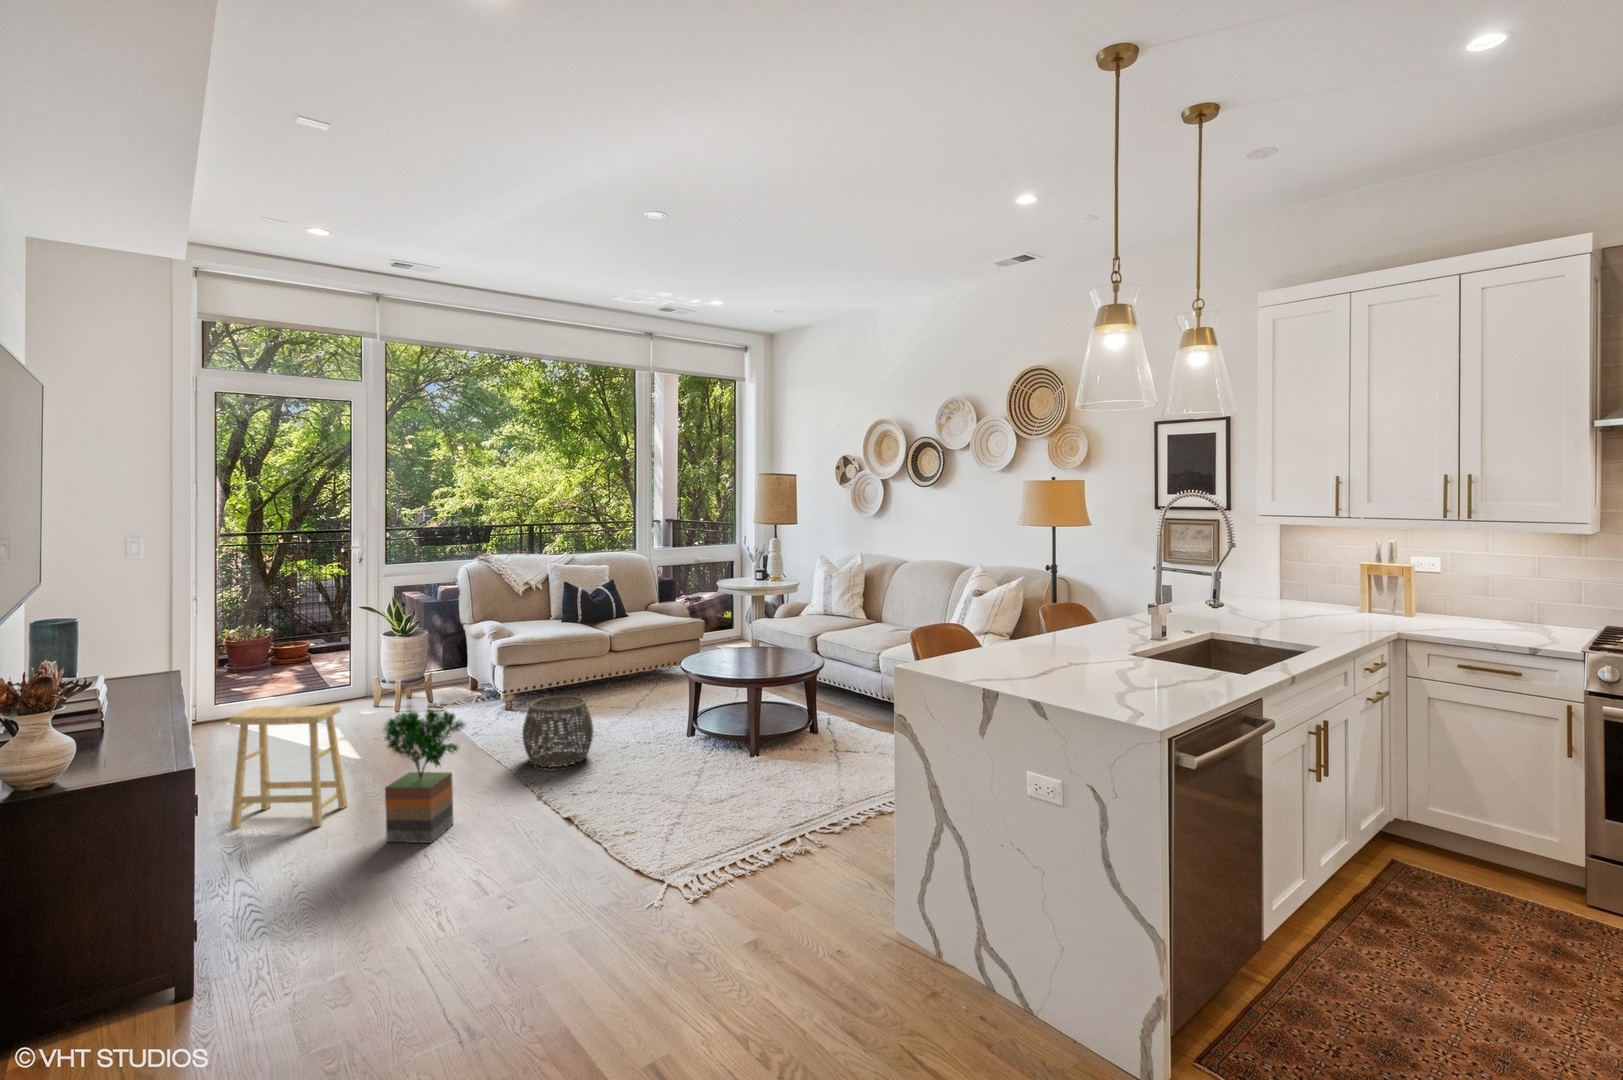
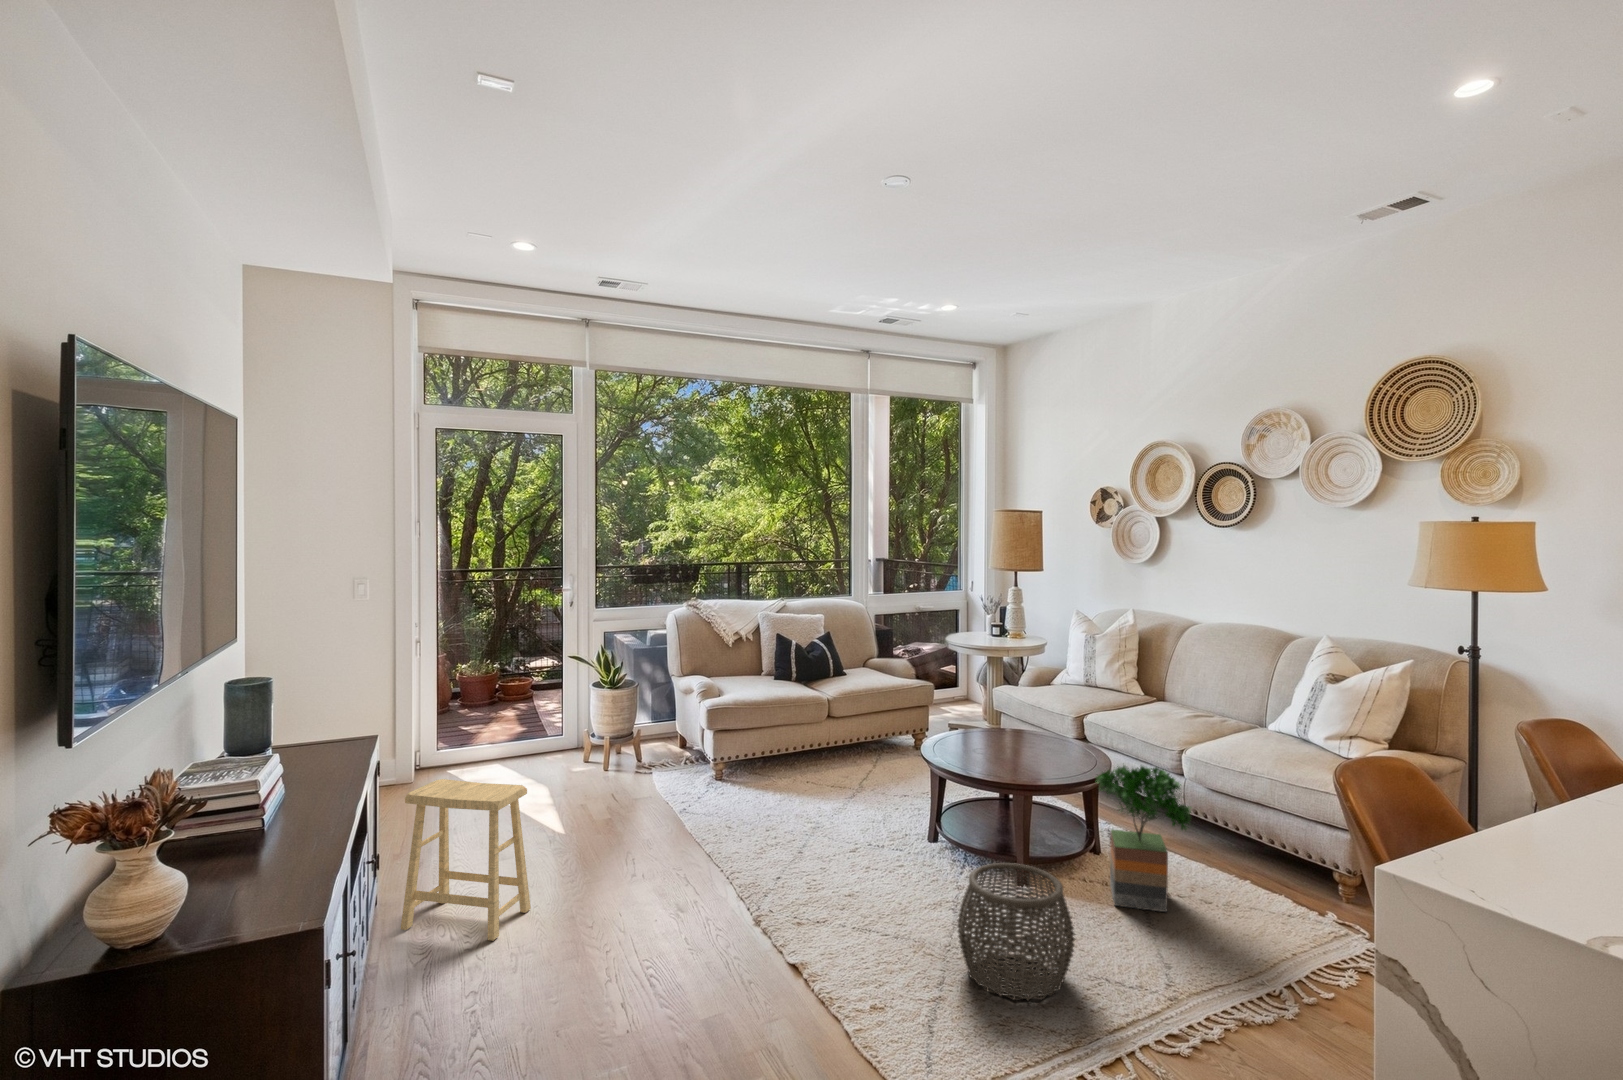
woven basket: present [522,696,593,768] -> present [957,863,1075,1000]
potted tree: present [384,711,465,843] -> present [1096,766,1191,912]

